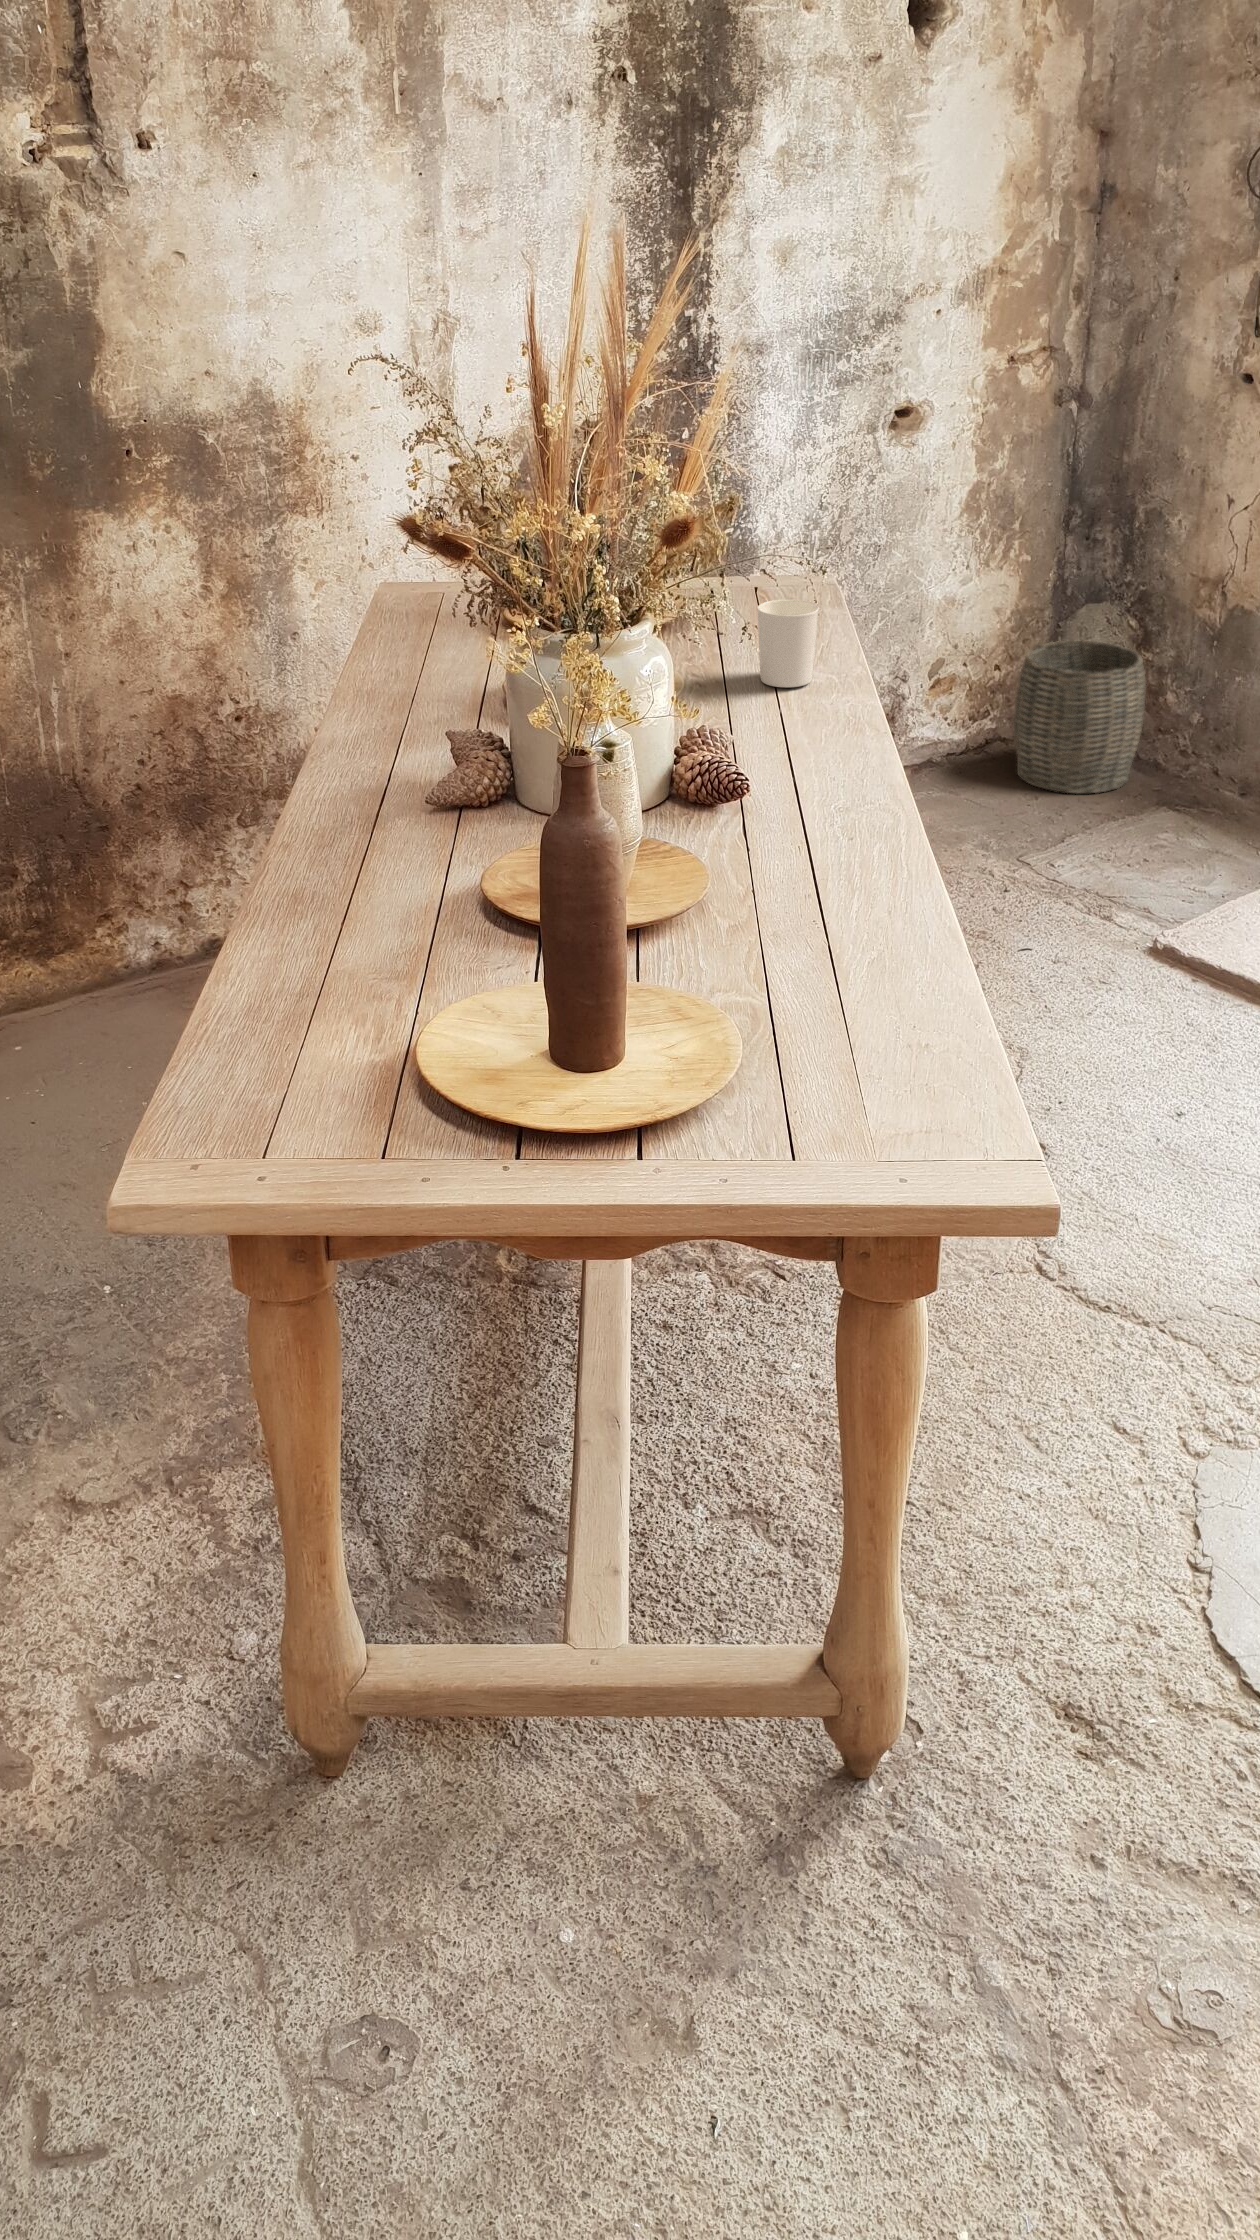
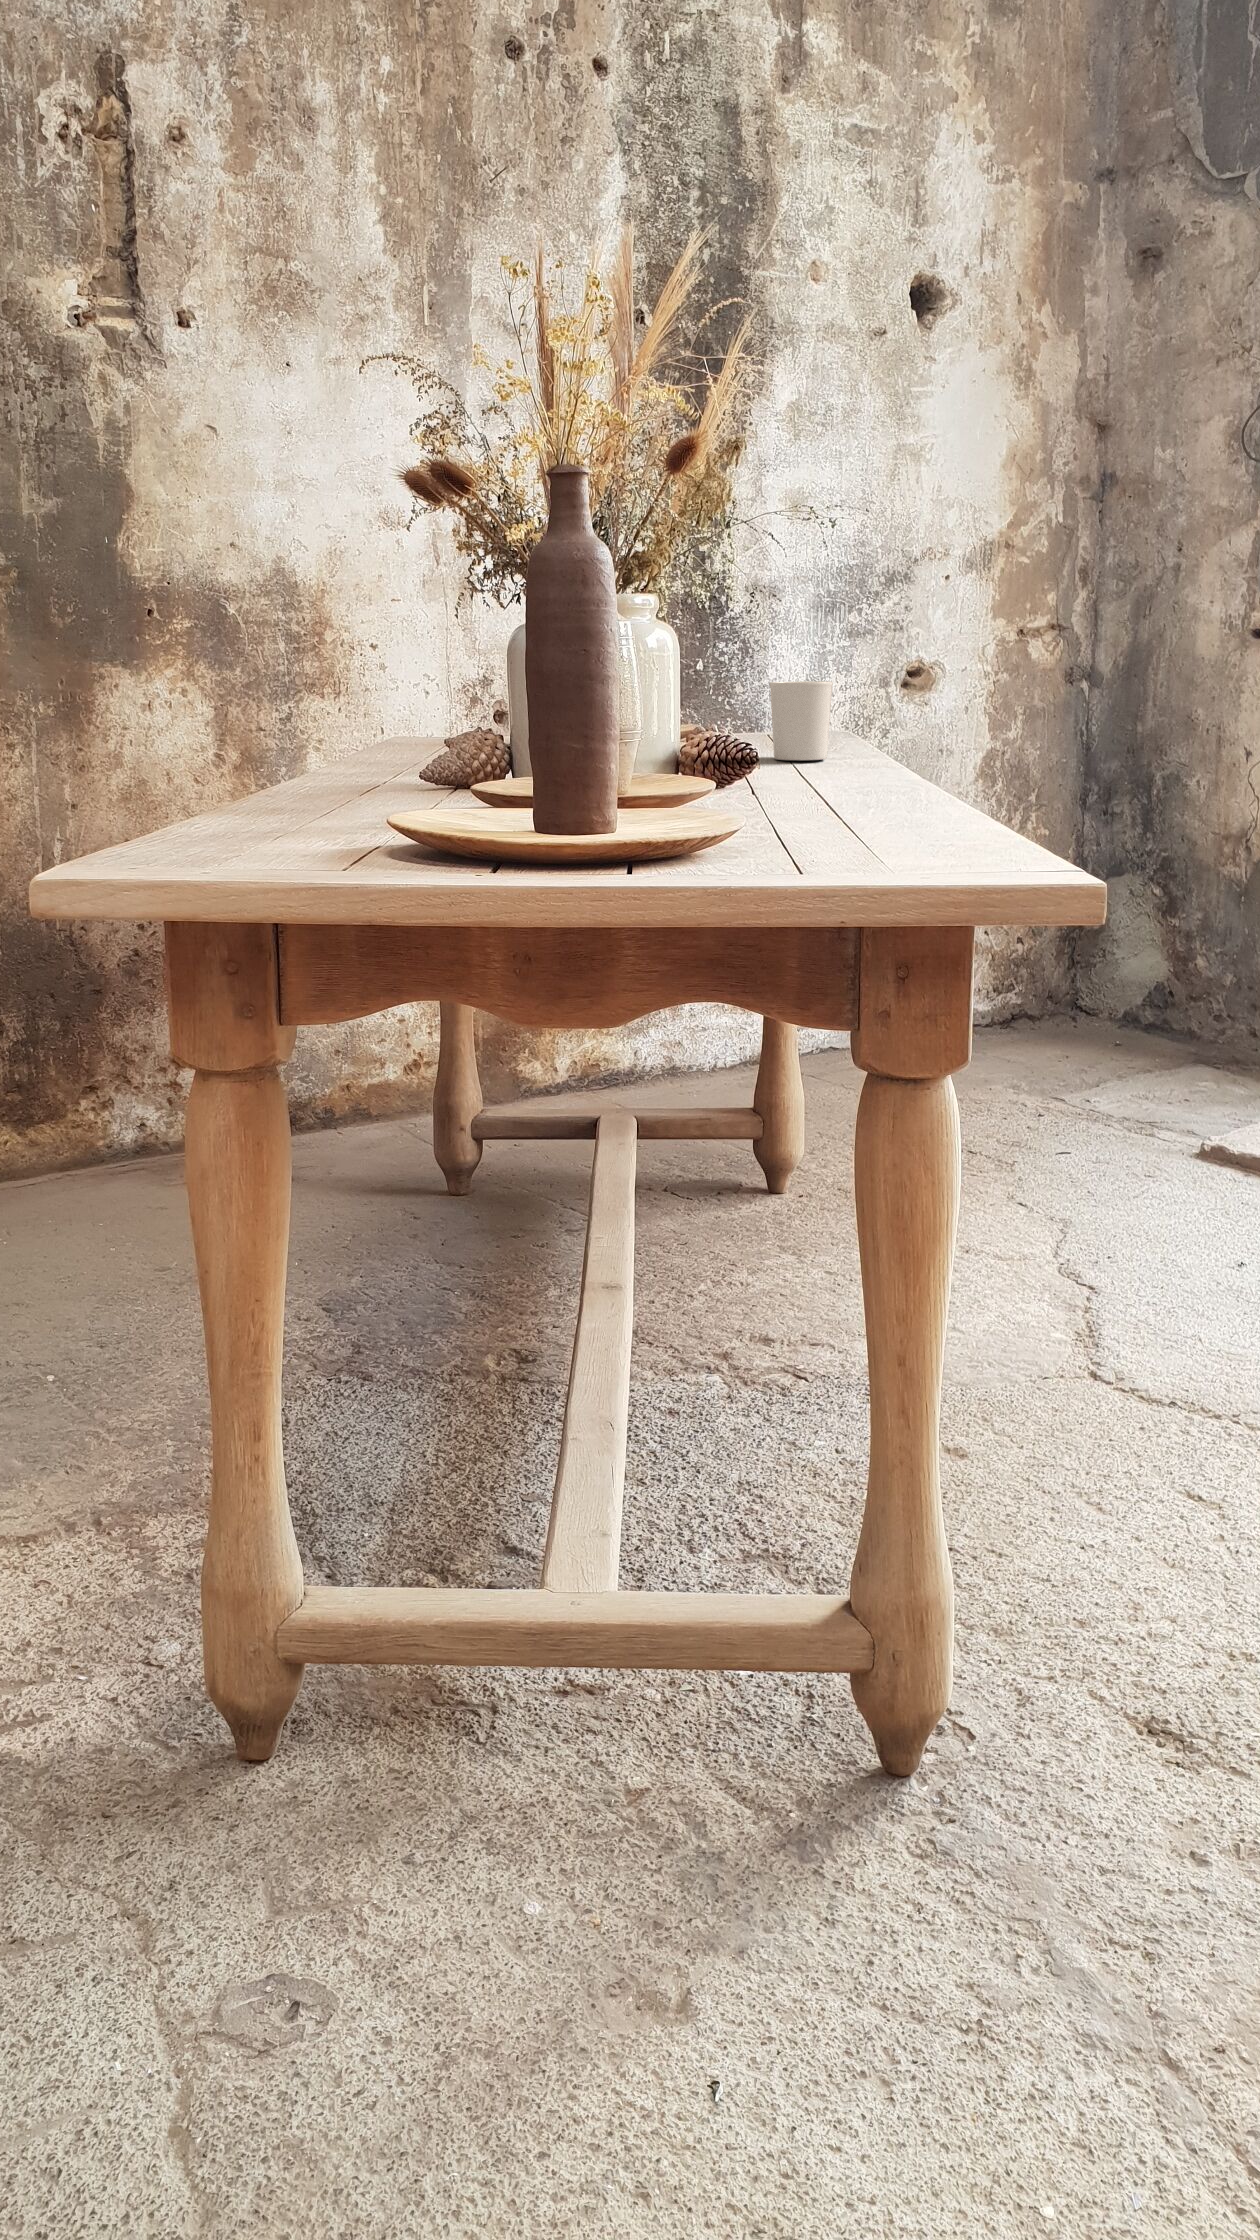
woven basket: present [1014,641,1146,793] -> none [1044,900,1180,1046]

